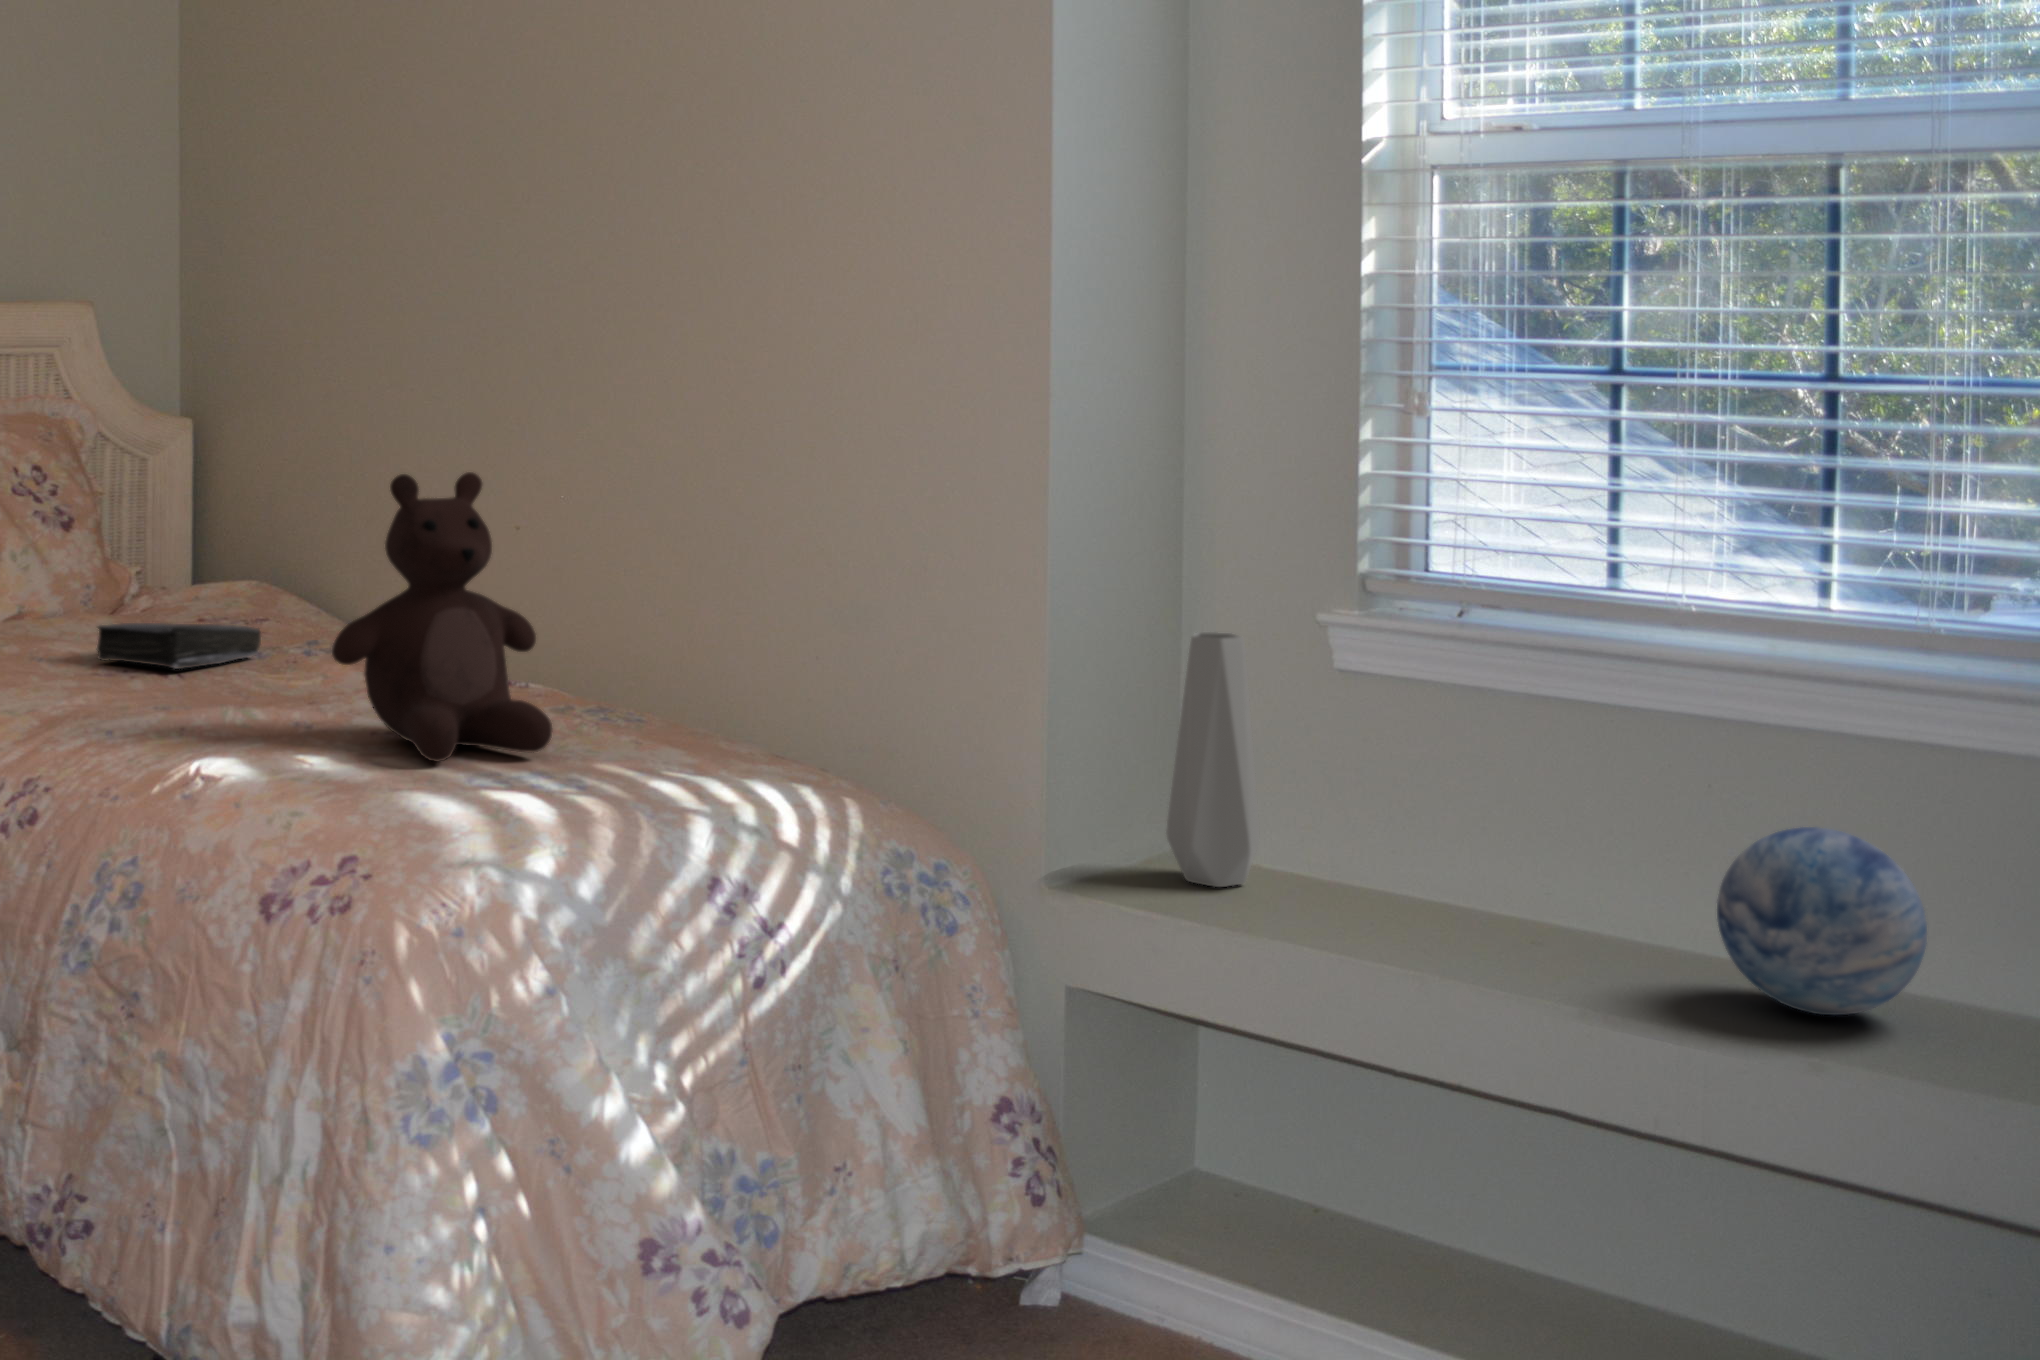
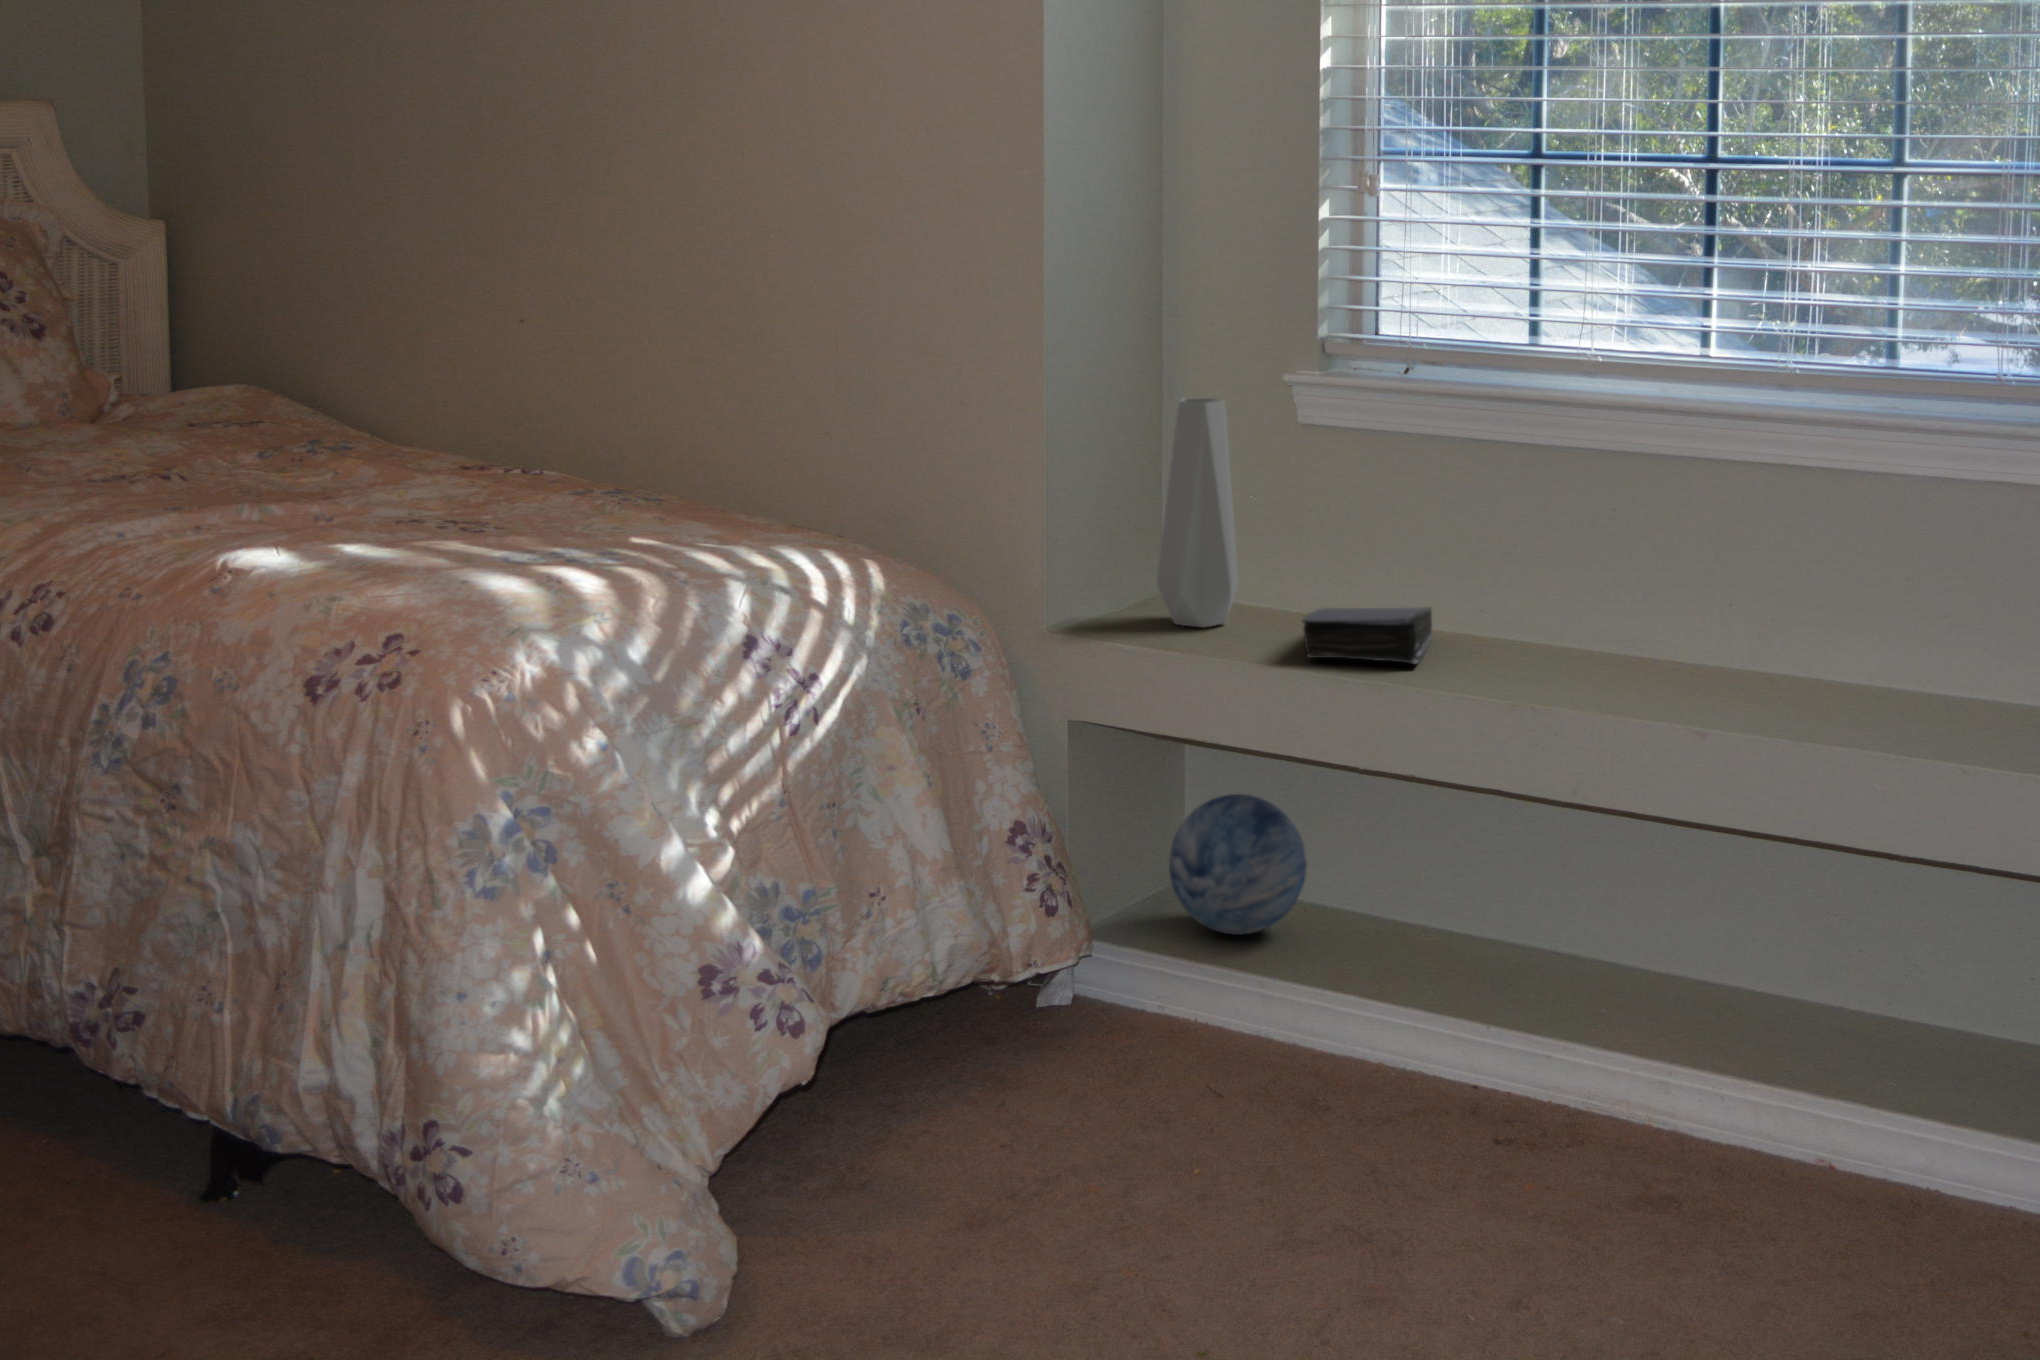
teddy bear: present [332,472,552,762] -> none [340,259,578,548]
book: present [96,623,261,669] -> present [1302,607,1432,664]
decorative orb: present [1717,827,1927,1015] -> present [1169,794,1307,935]

